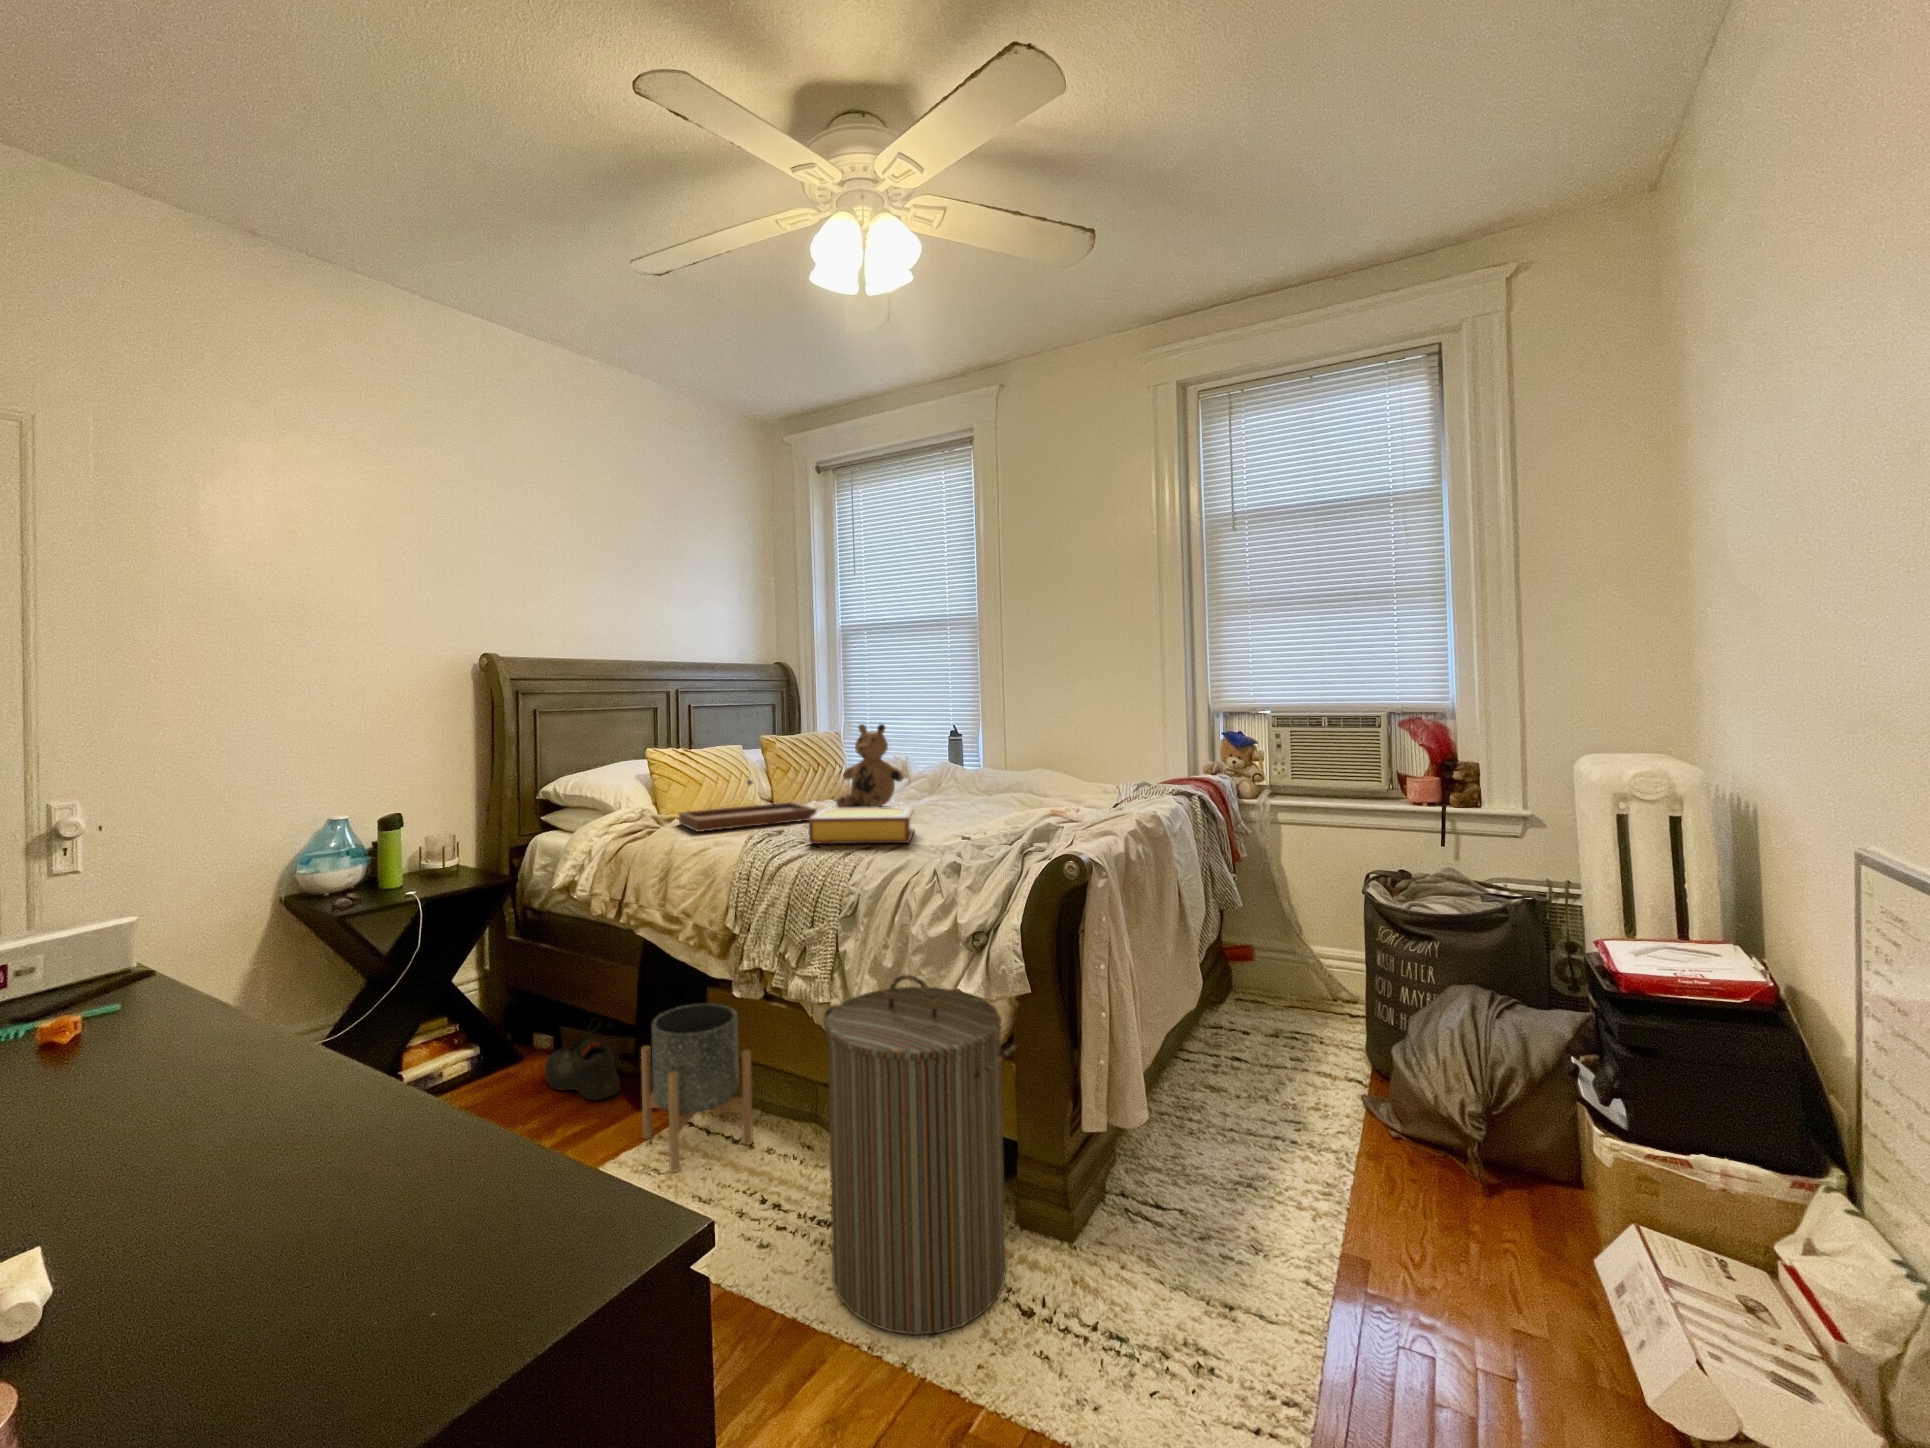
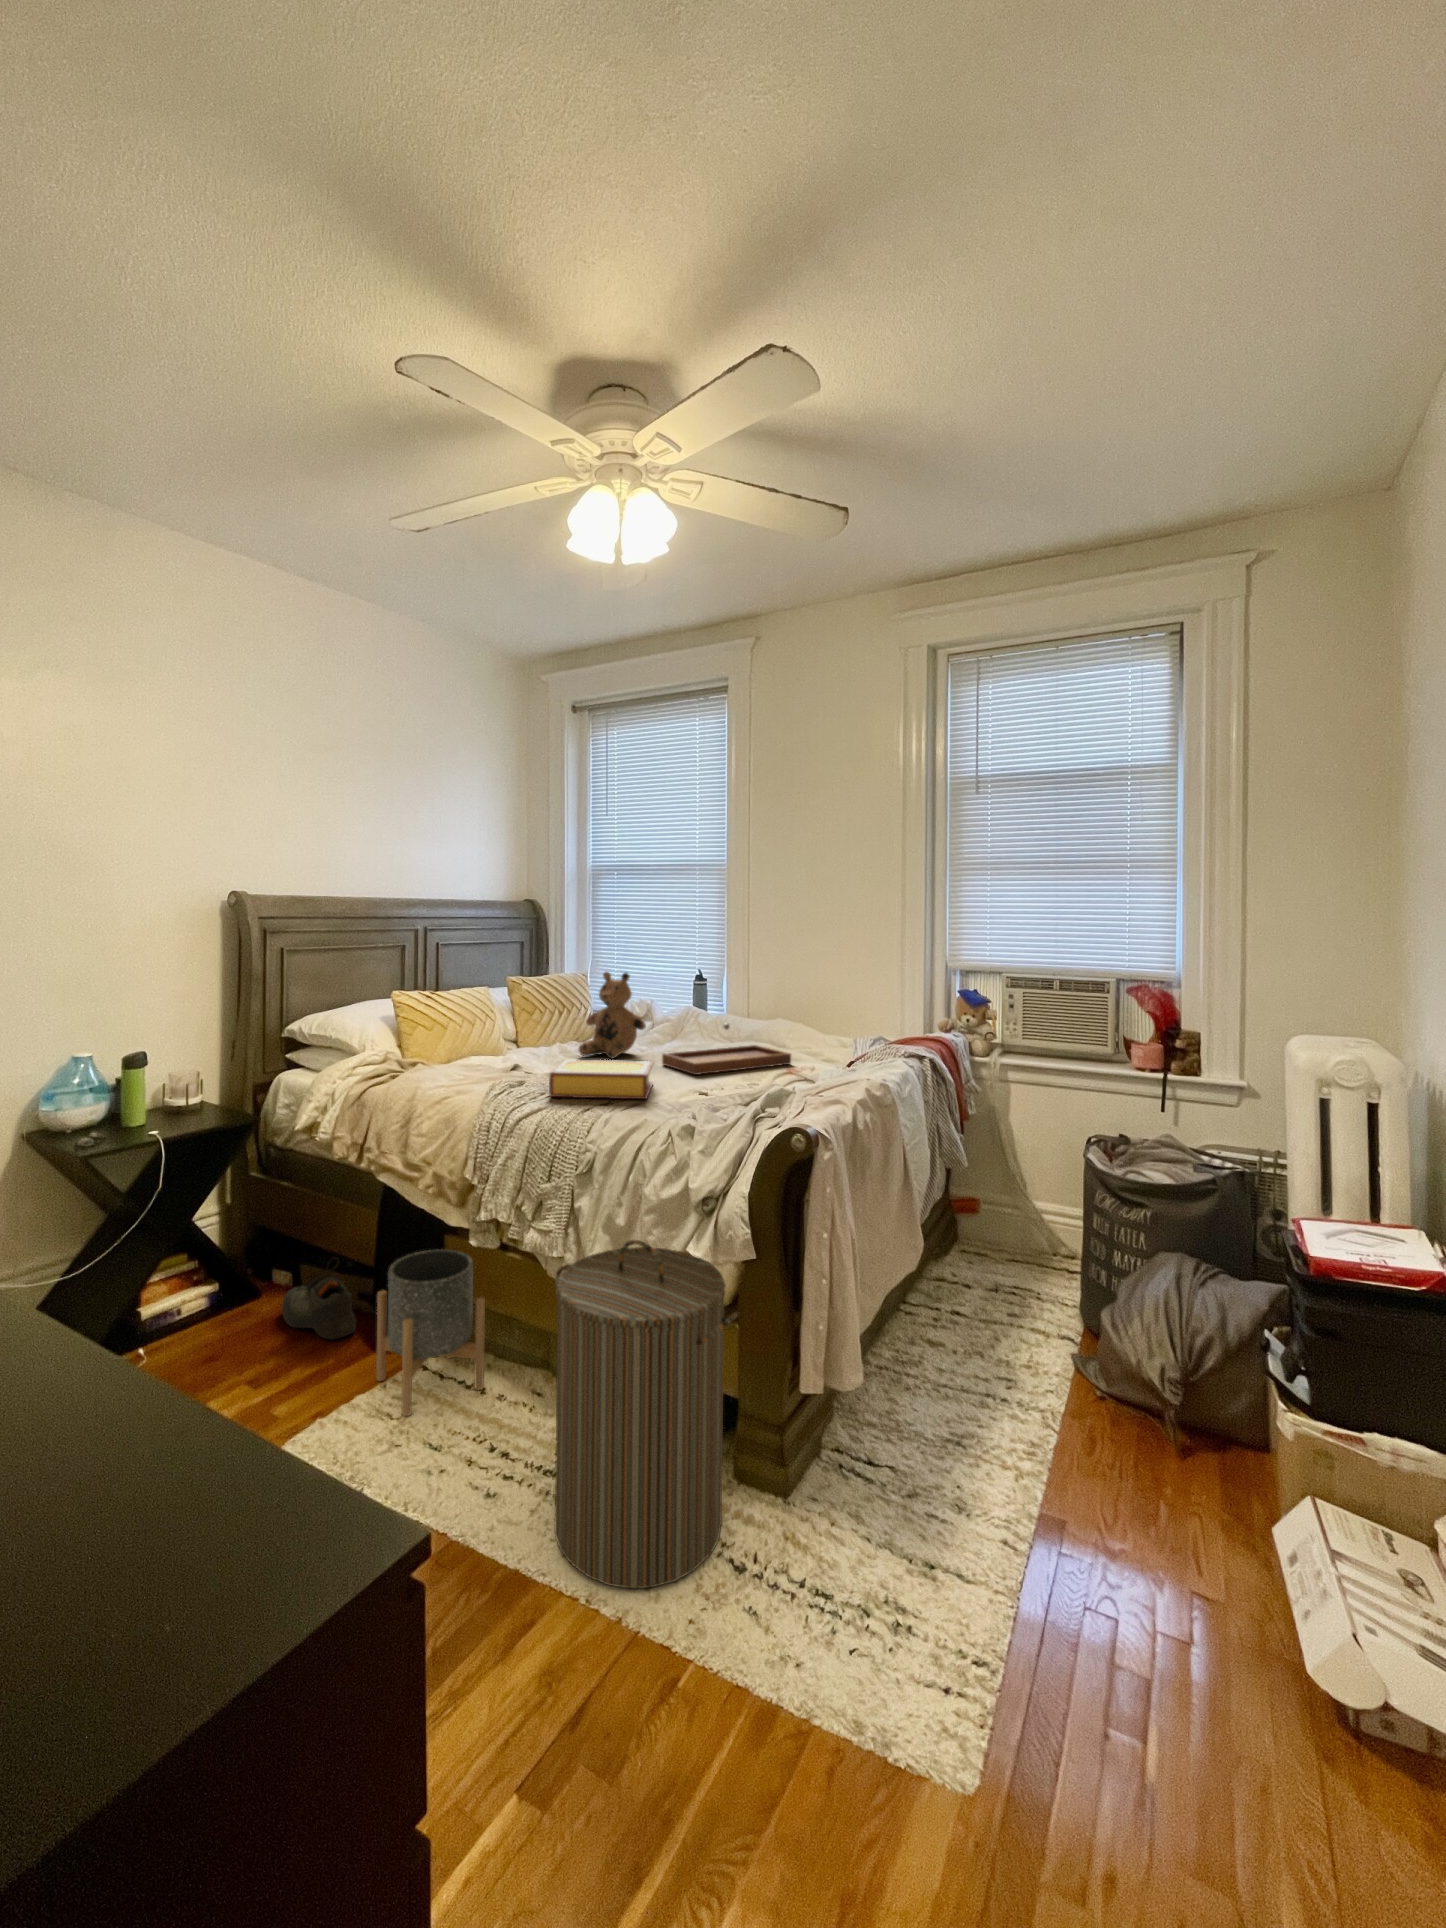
tray: present [679,779,817,832] -> present [662,1023,791,1075]

